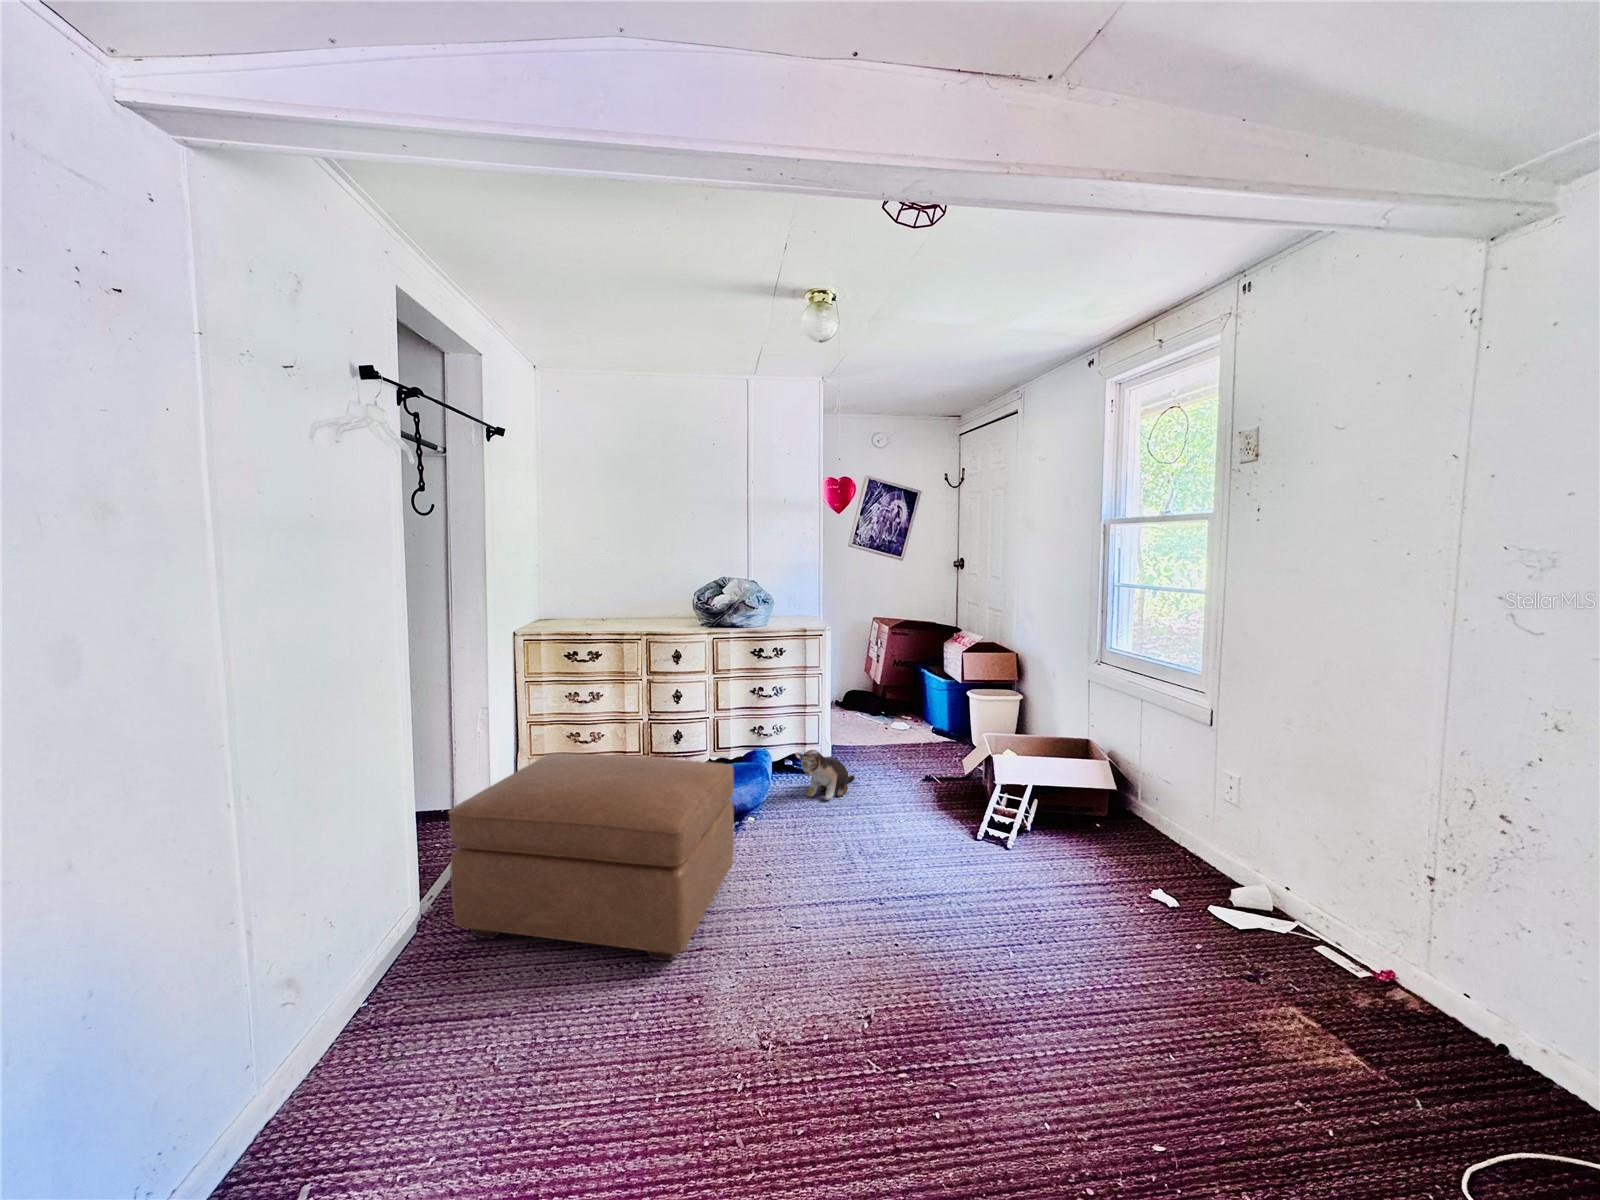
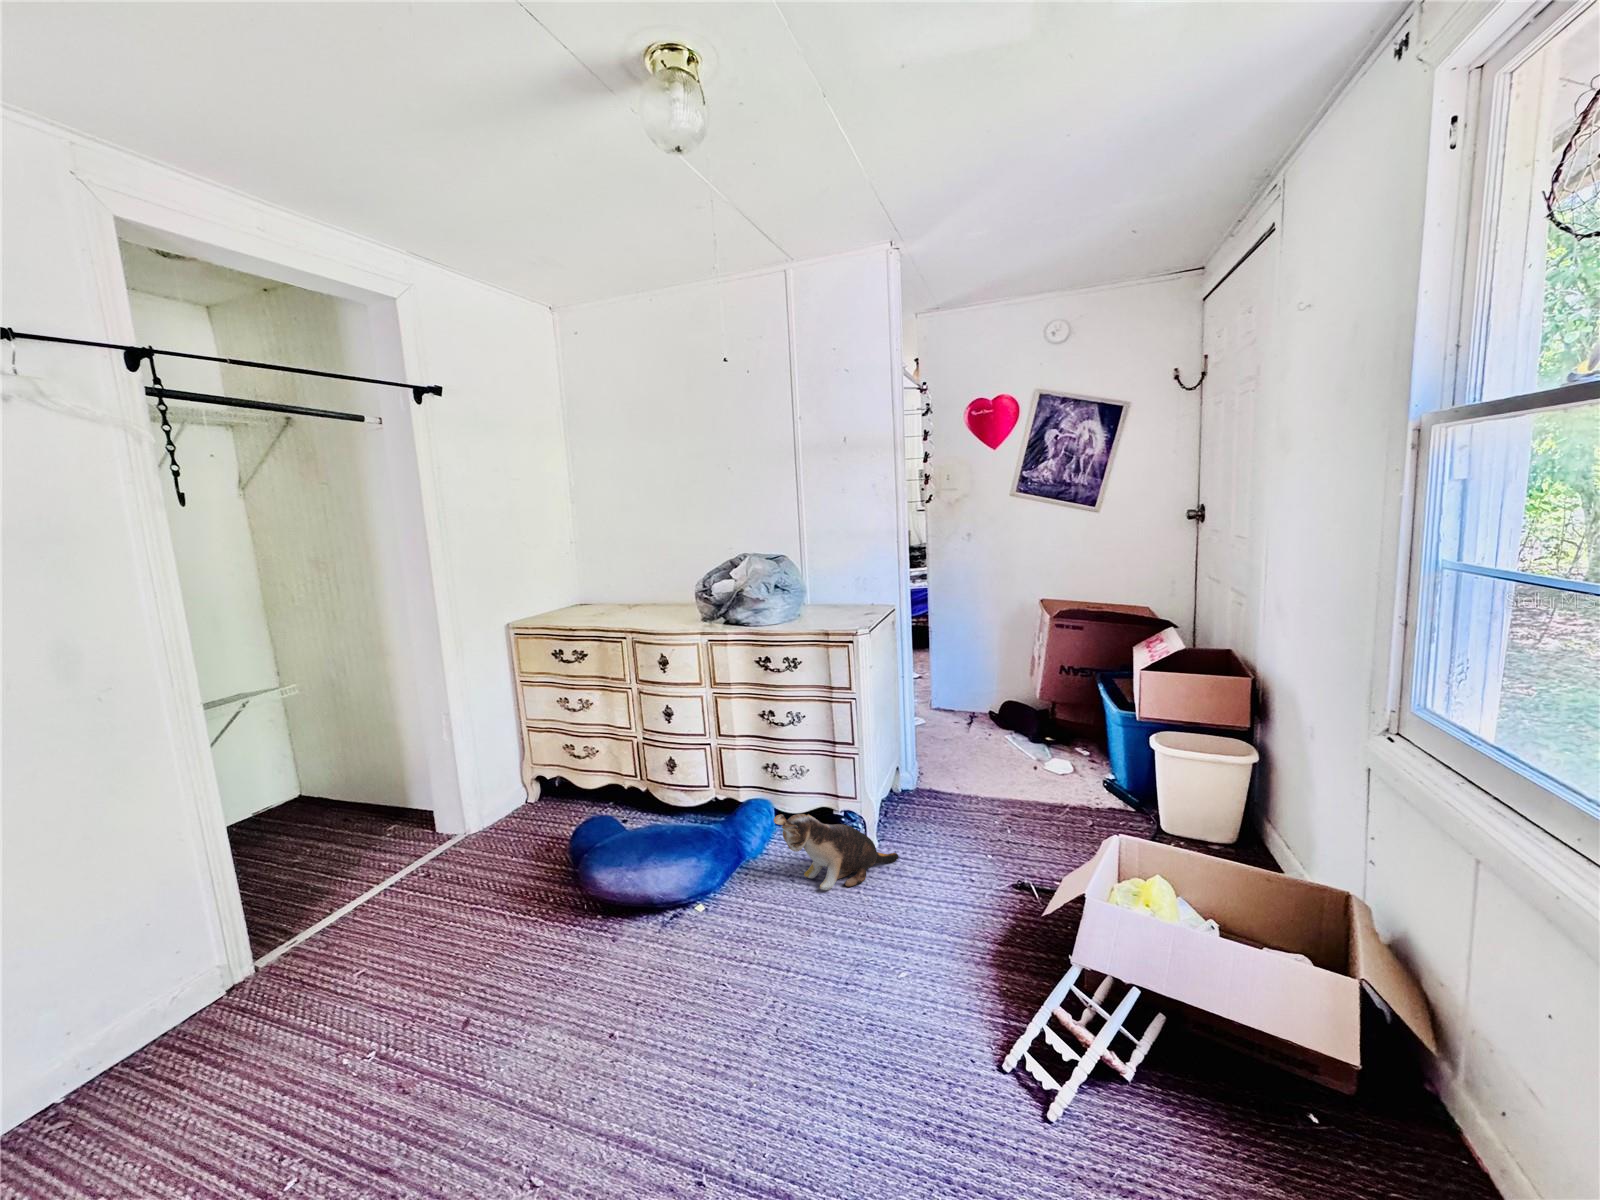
ottoman: present [448,753,734,961] -> none [237,783,586,1117]

